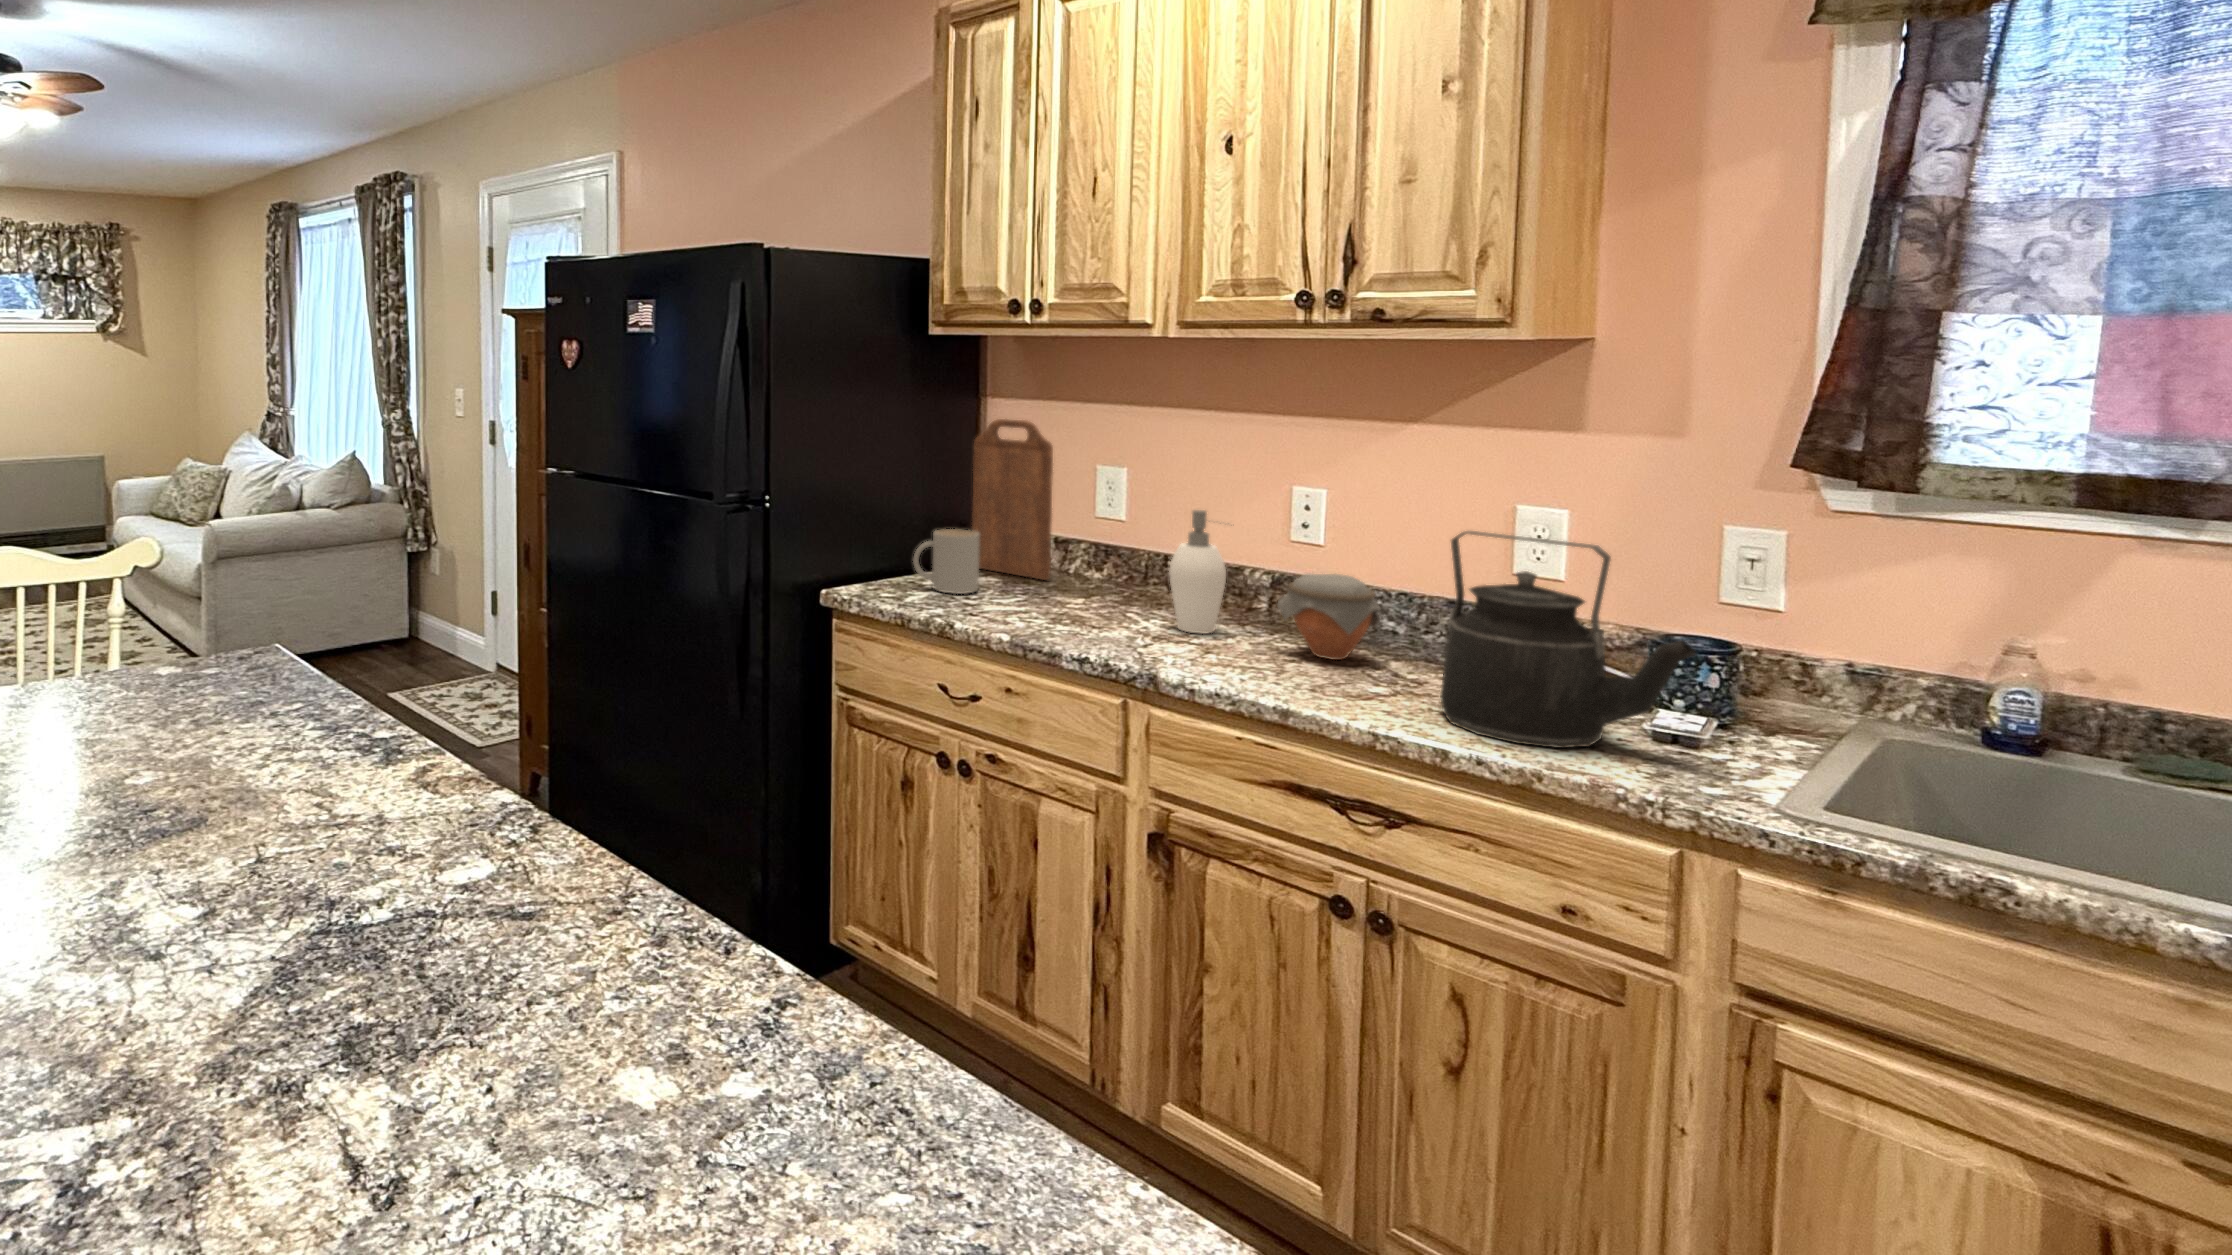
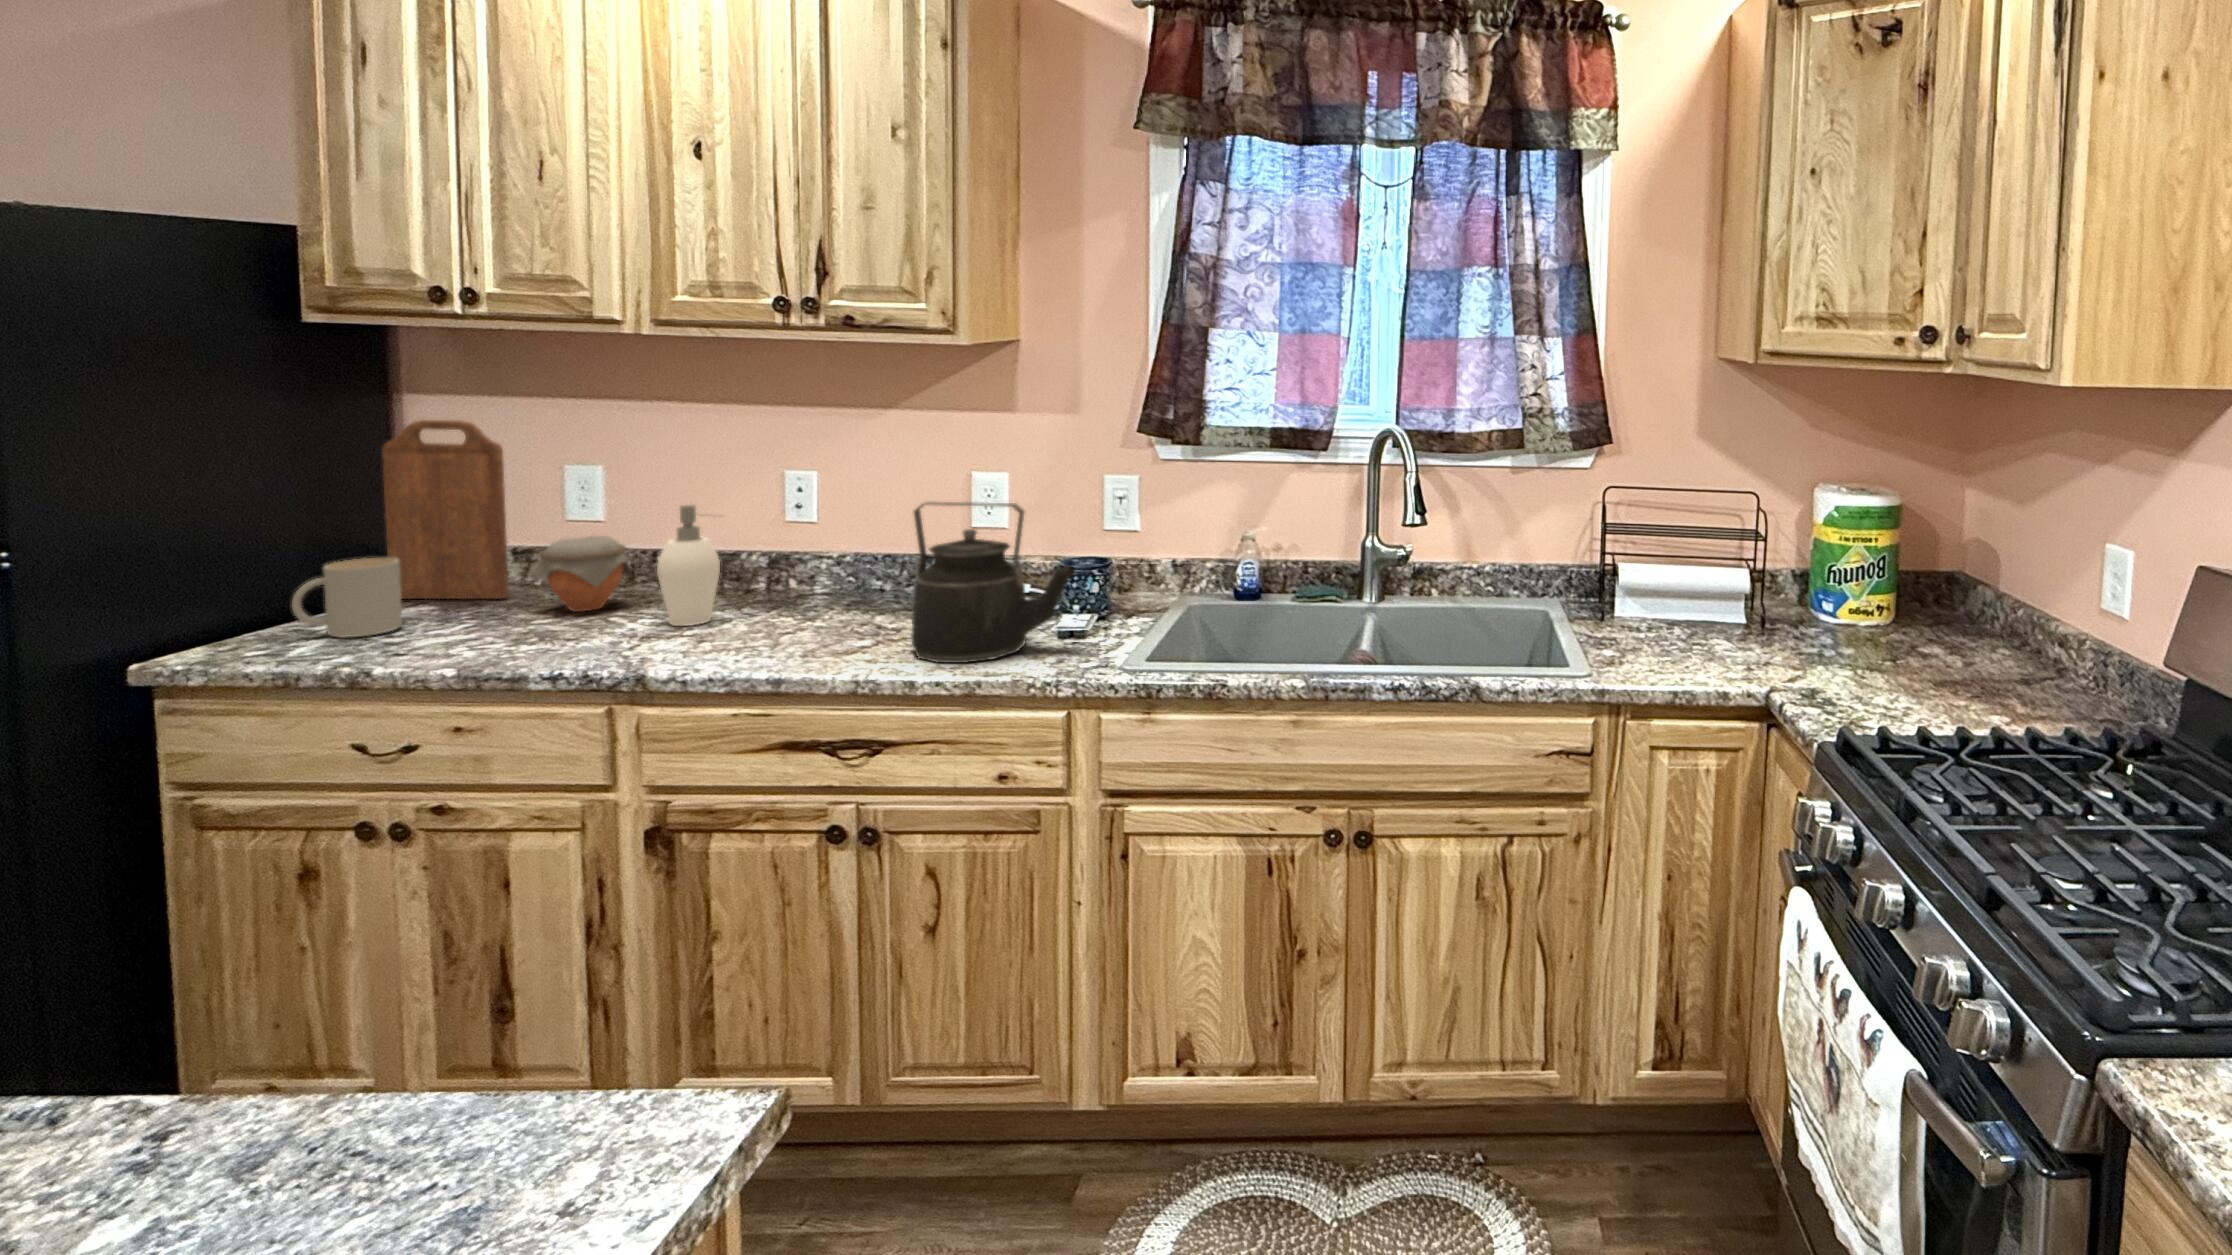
jar: present [1278,574,1380,660] -> present [530,536,632,612]

